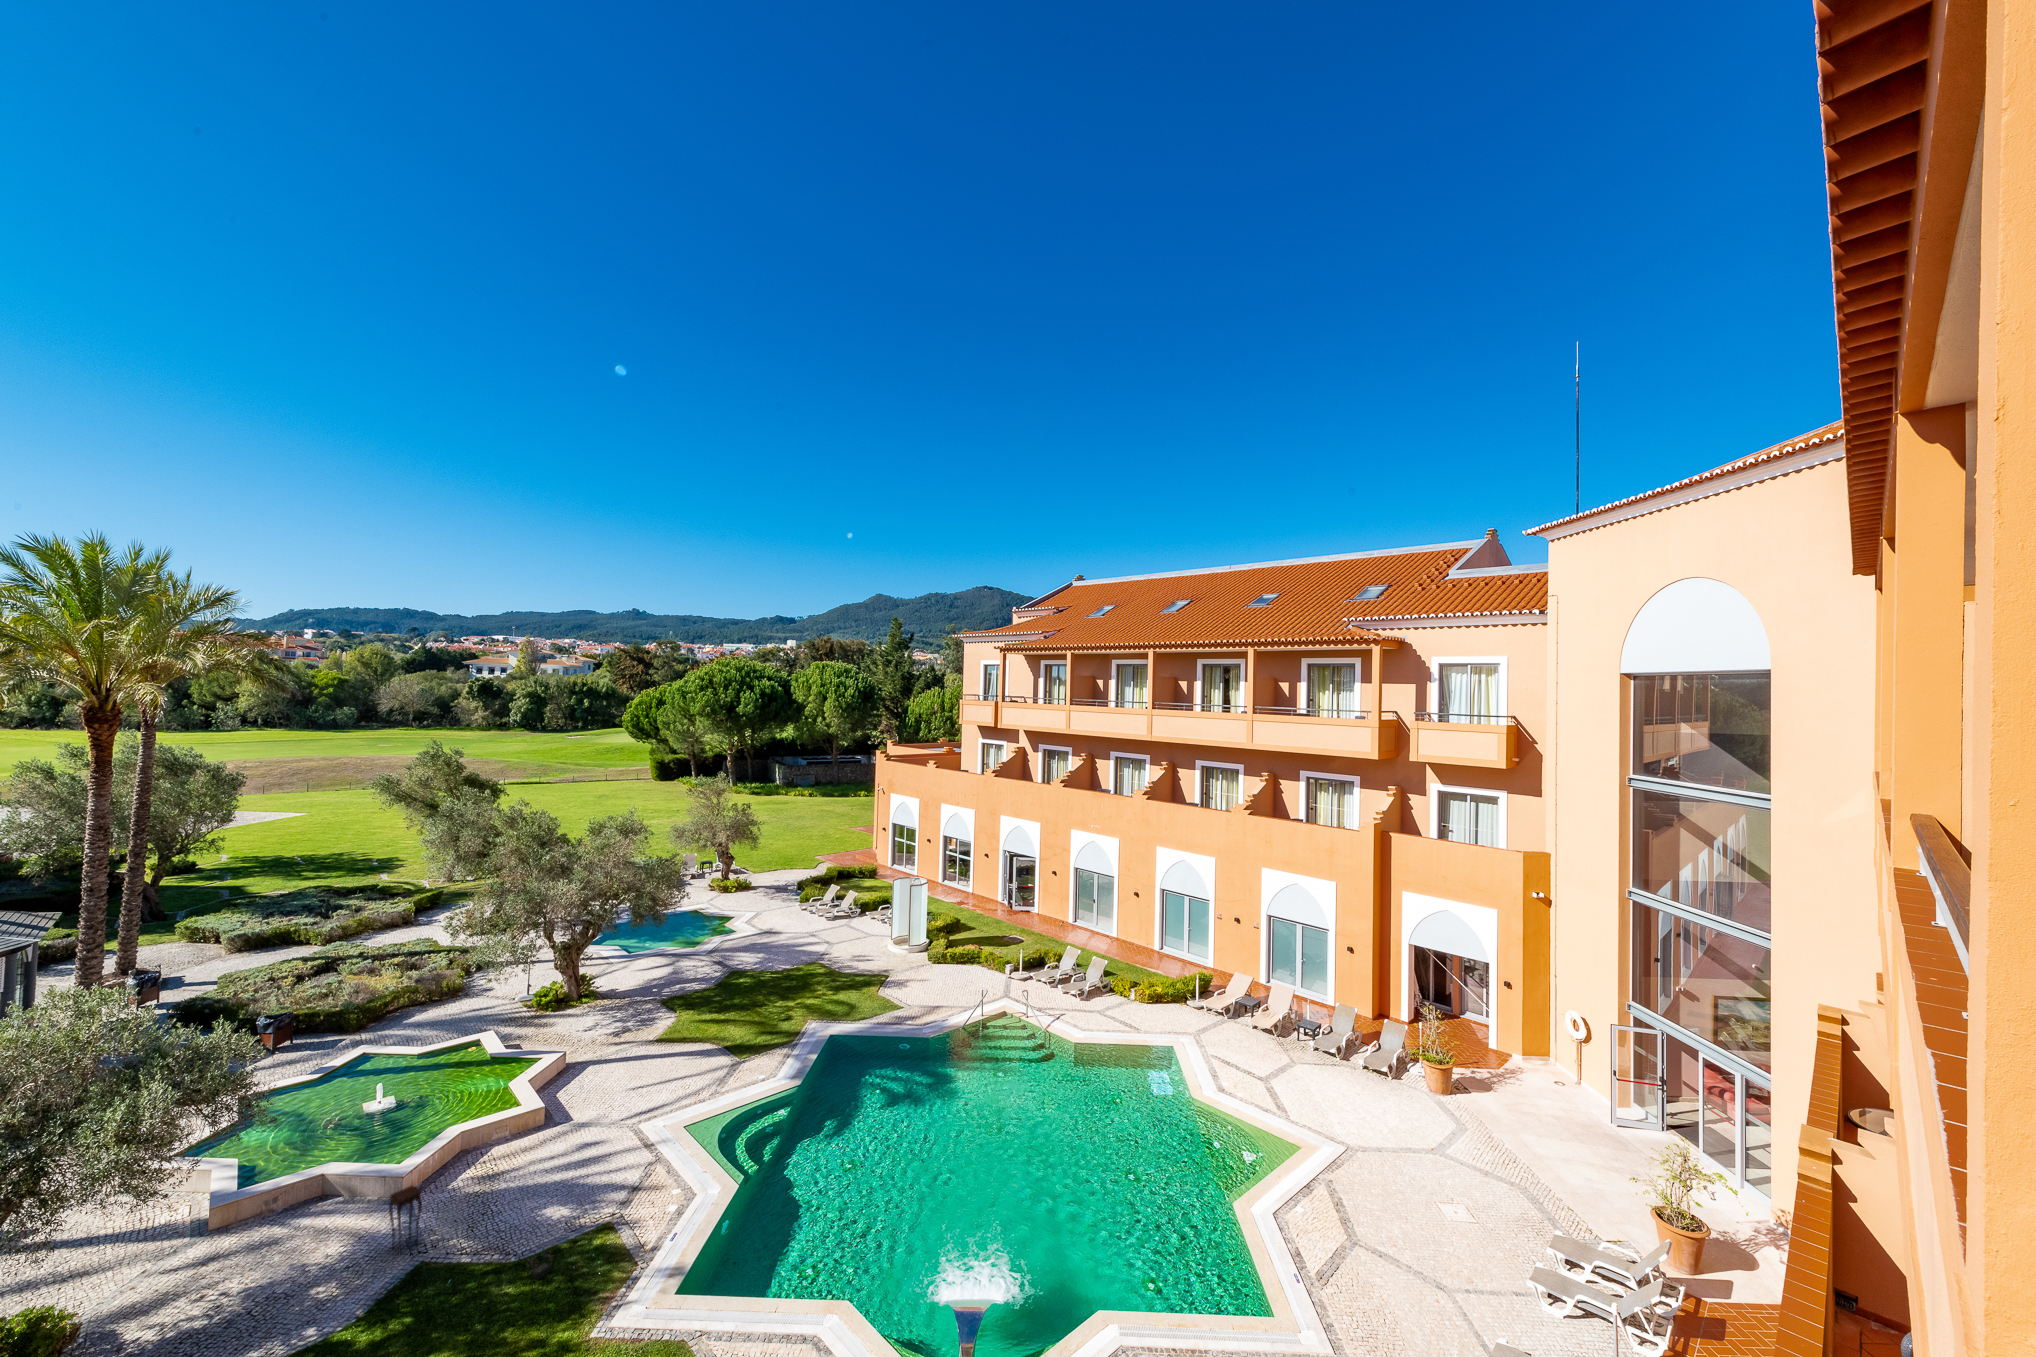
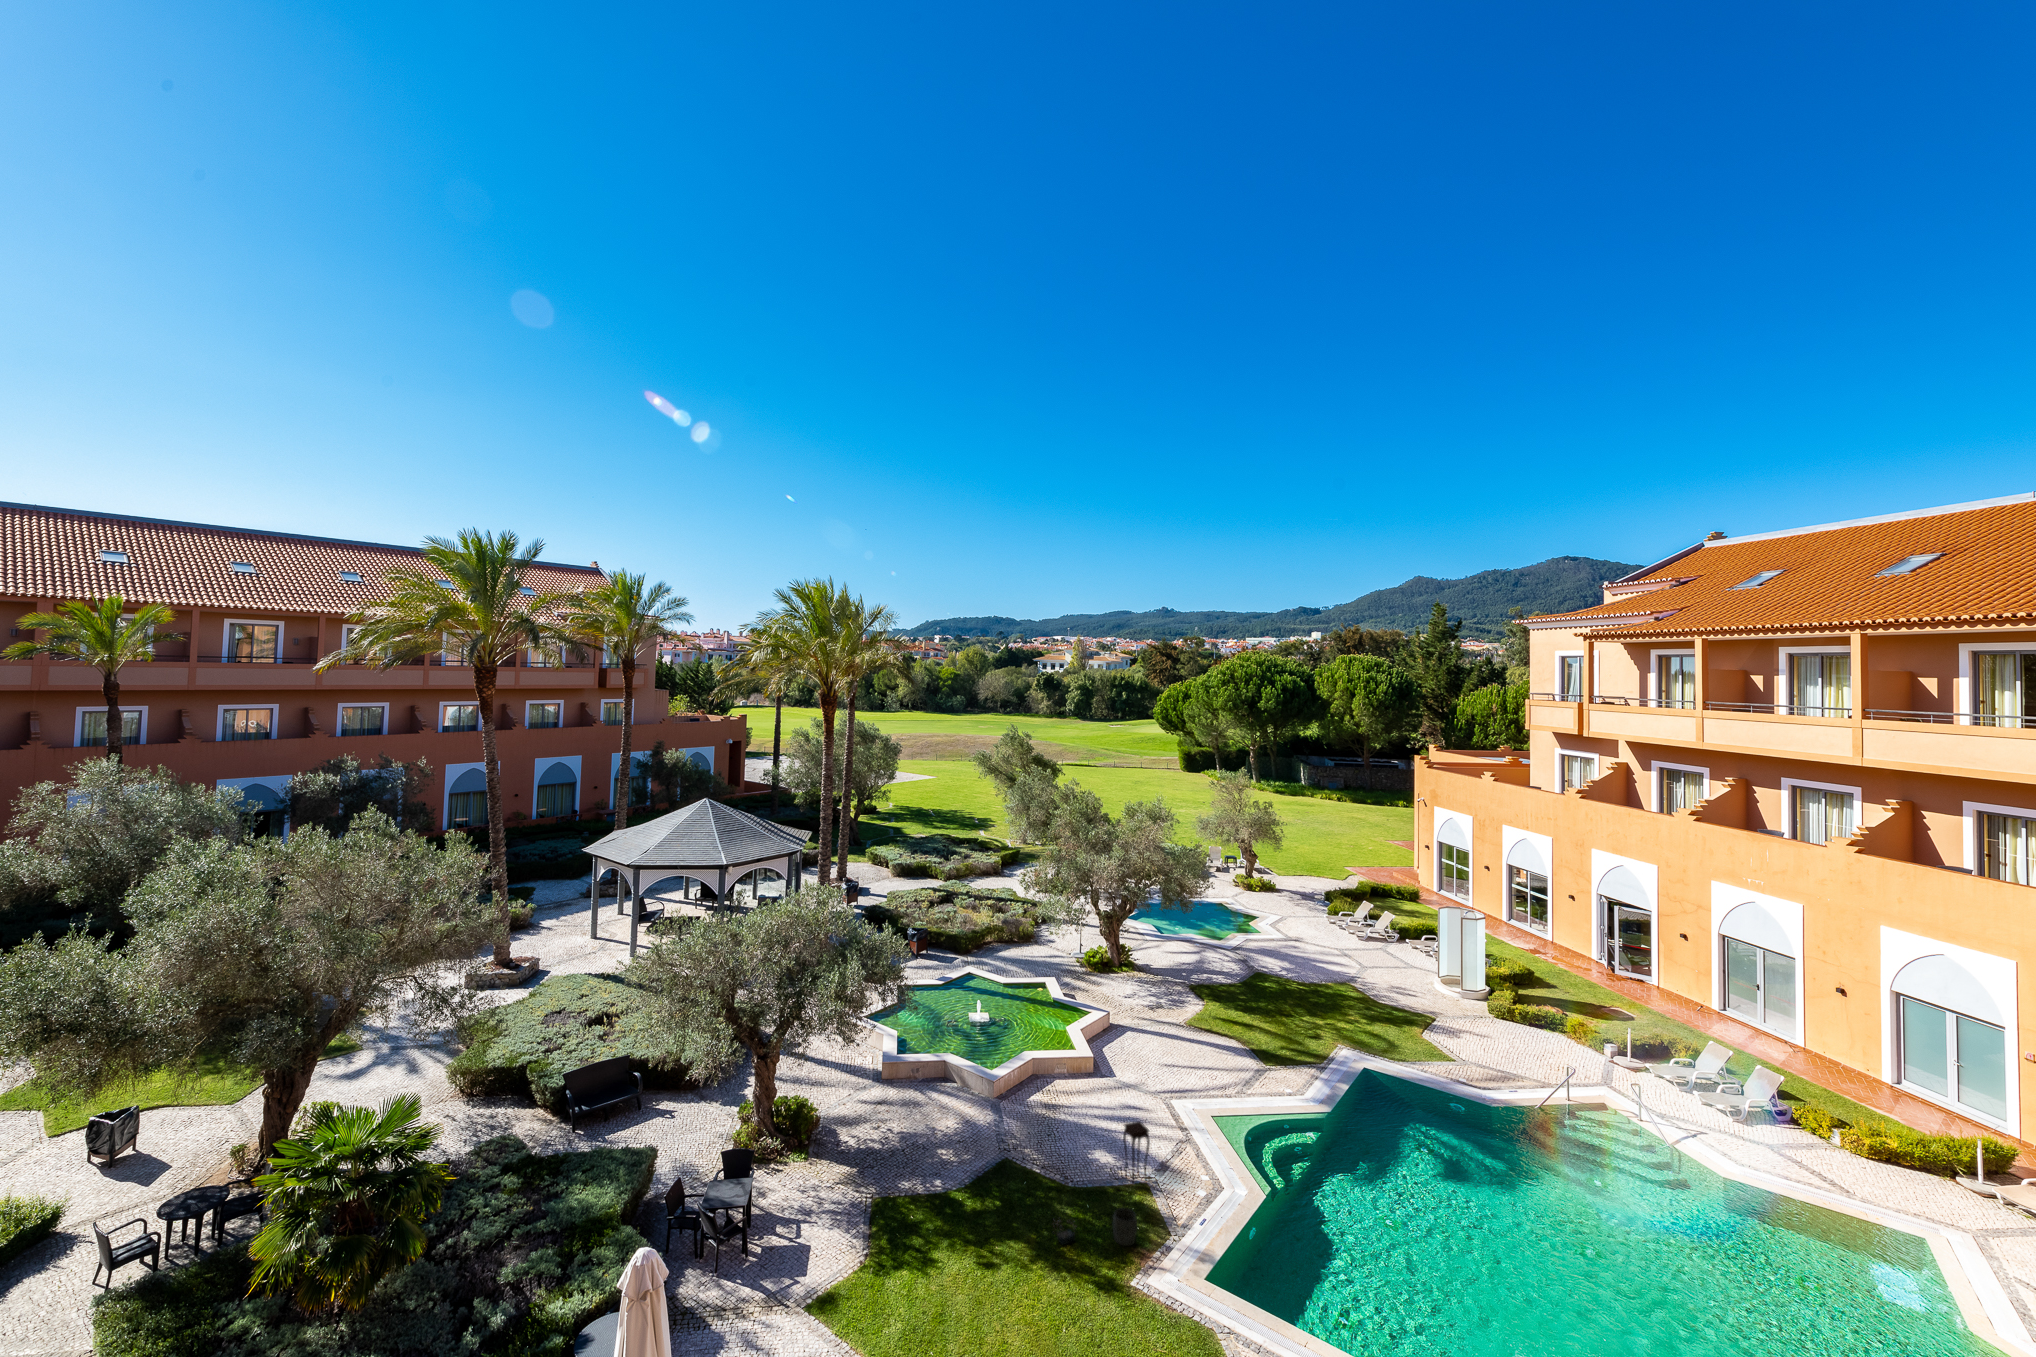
side table: present [389,1186,422,1253] -> present [1123,1121,1150,1182]
woven basket: none [592,1221,618,1256] -> present [1113,1208,1137,1246]

